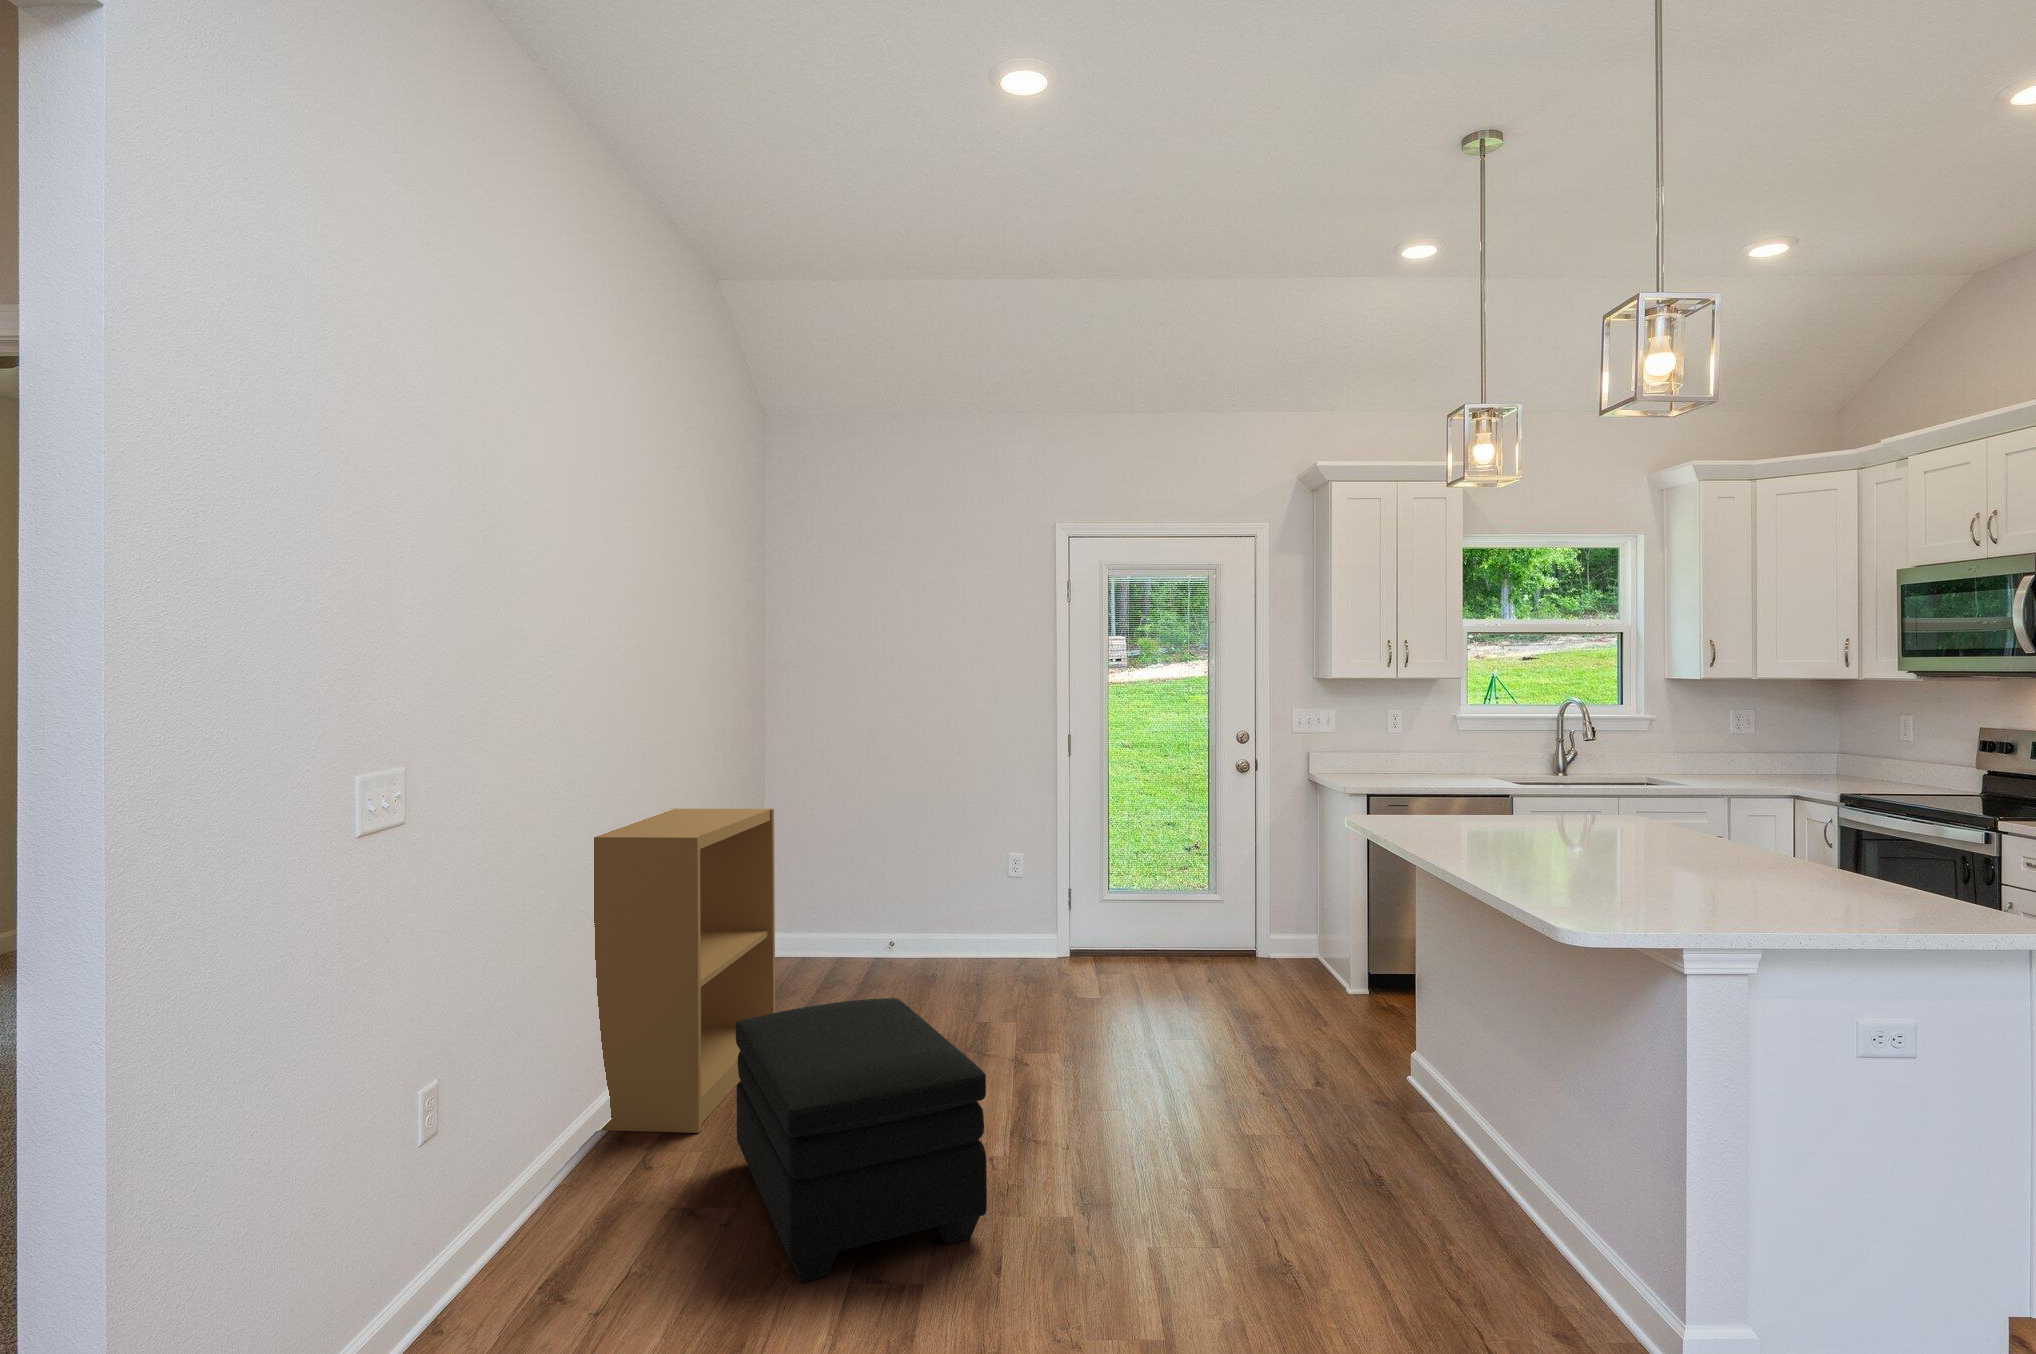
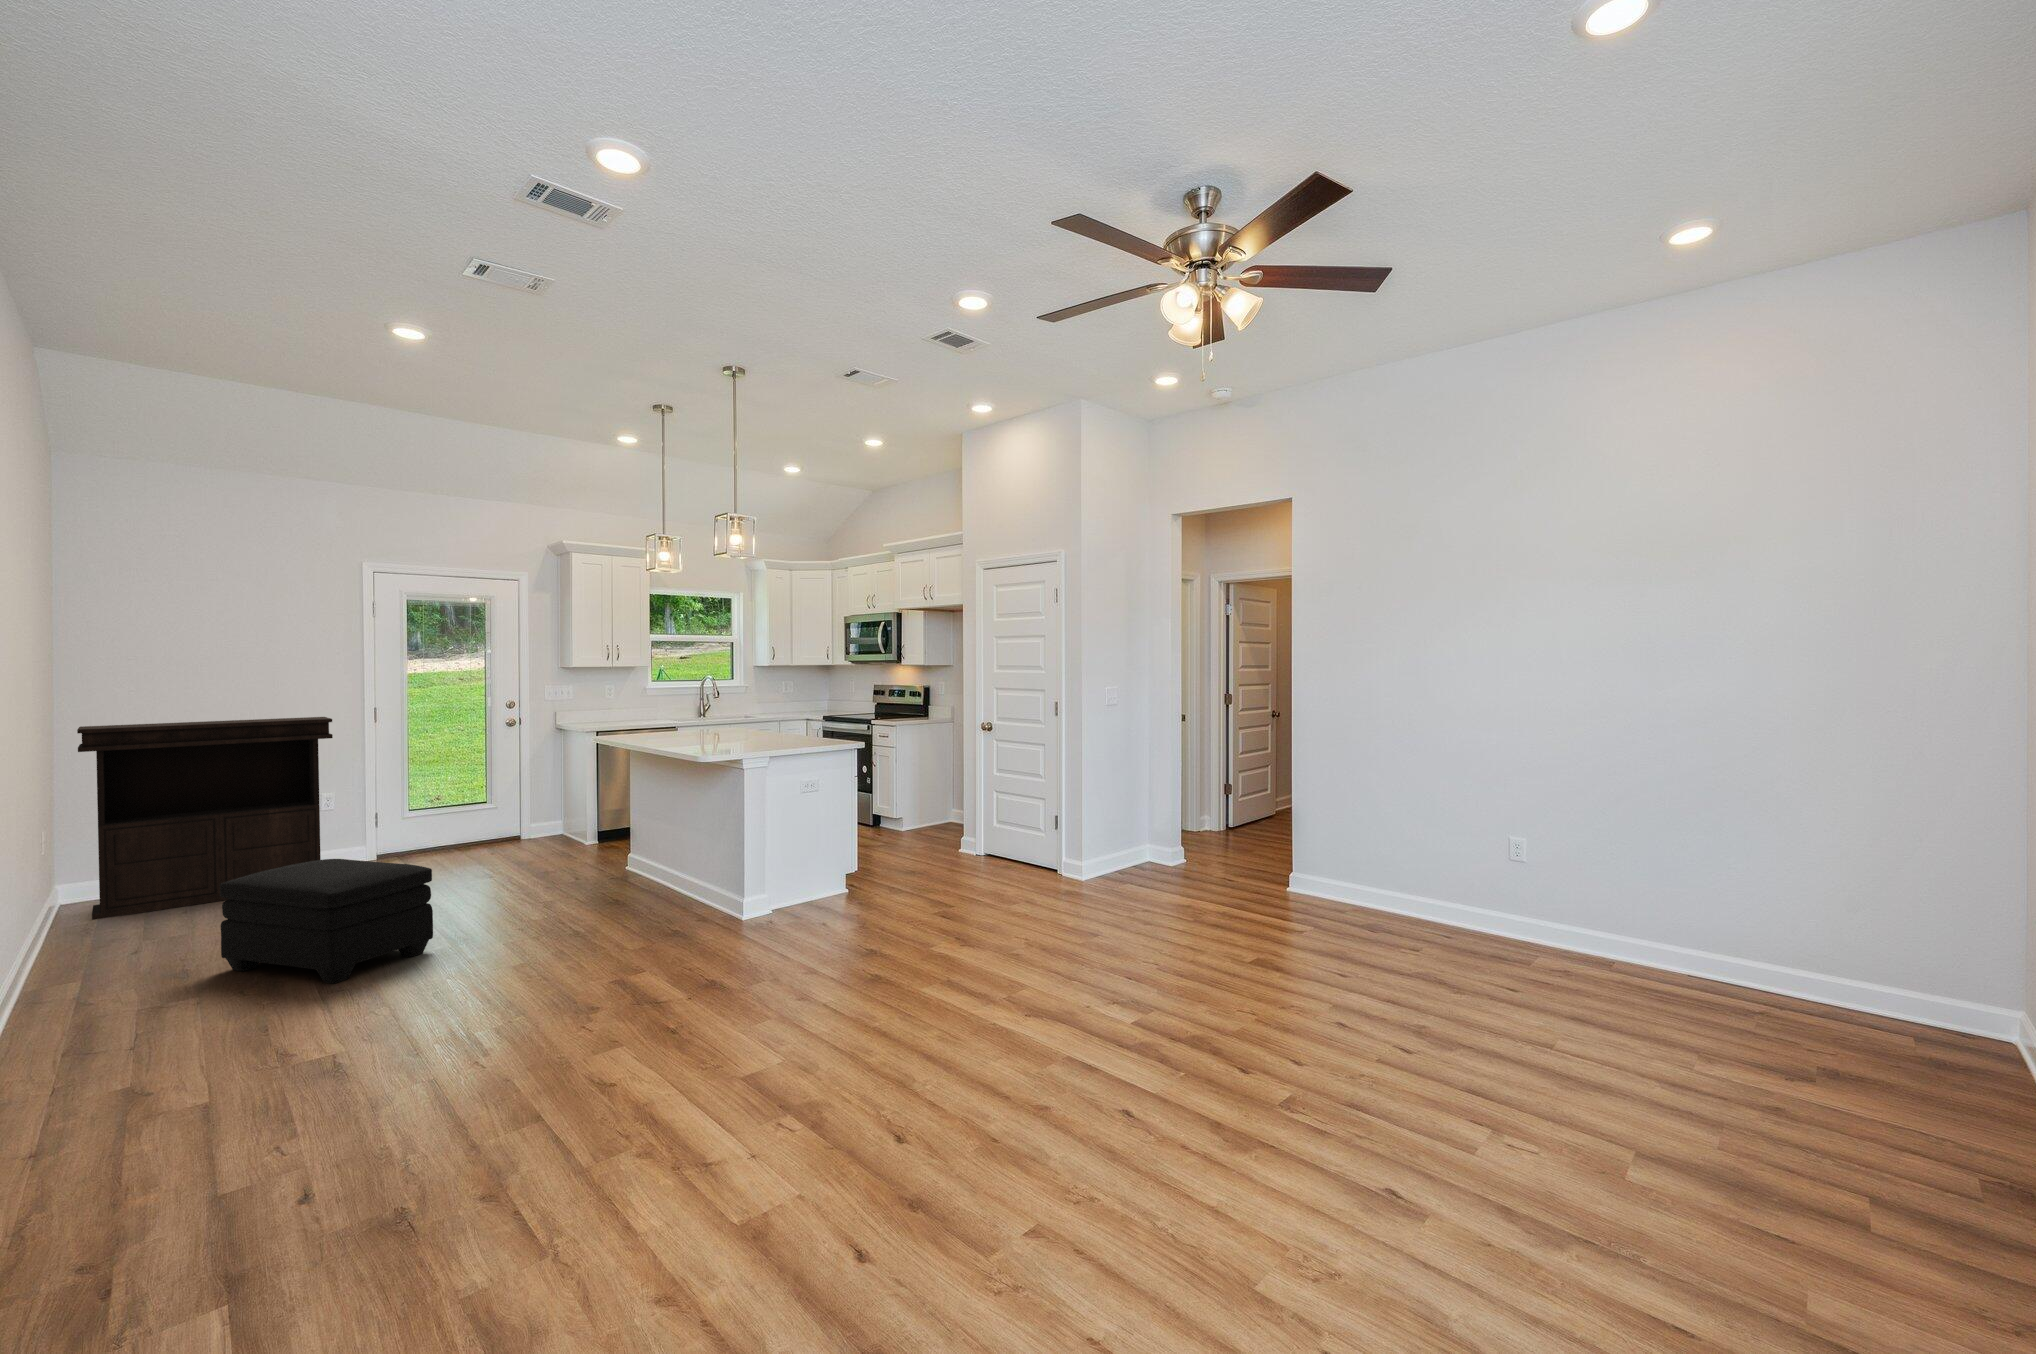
console table: none [746,750,998,993] -> present [77,717,333,920]
bookshelf: present [594,809,775,1133] -> none [27,763,167,995]

